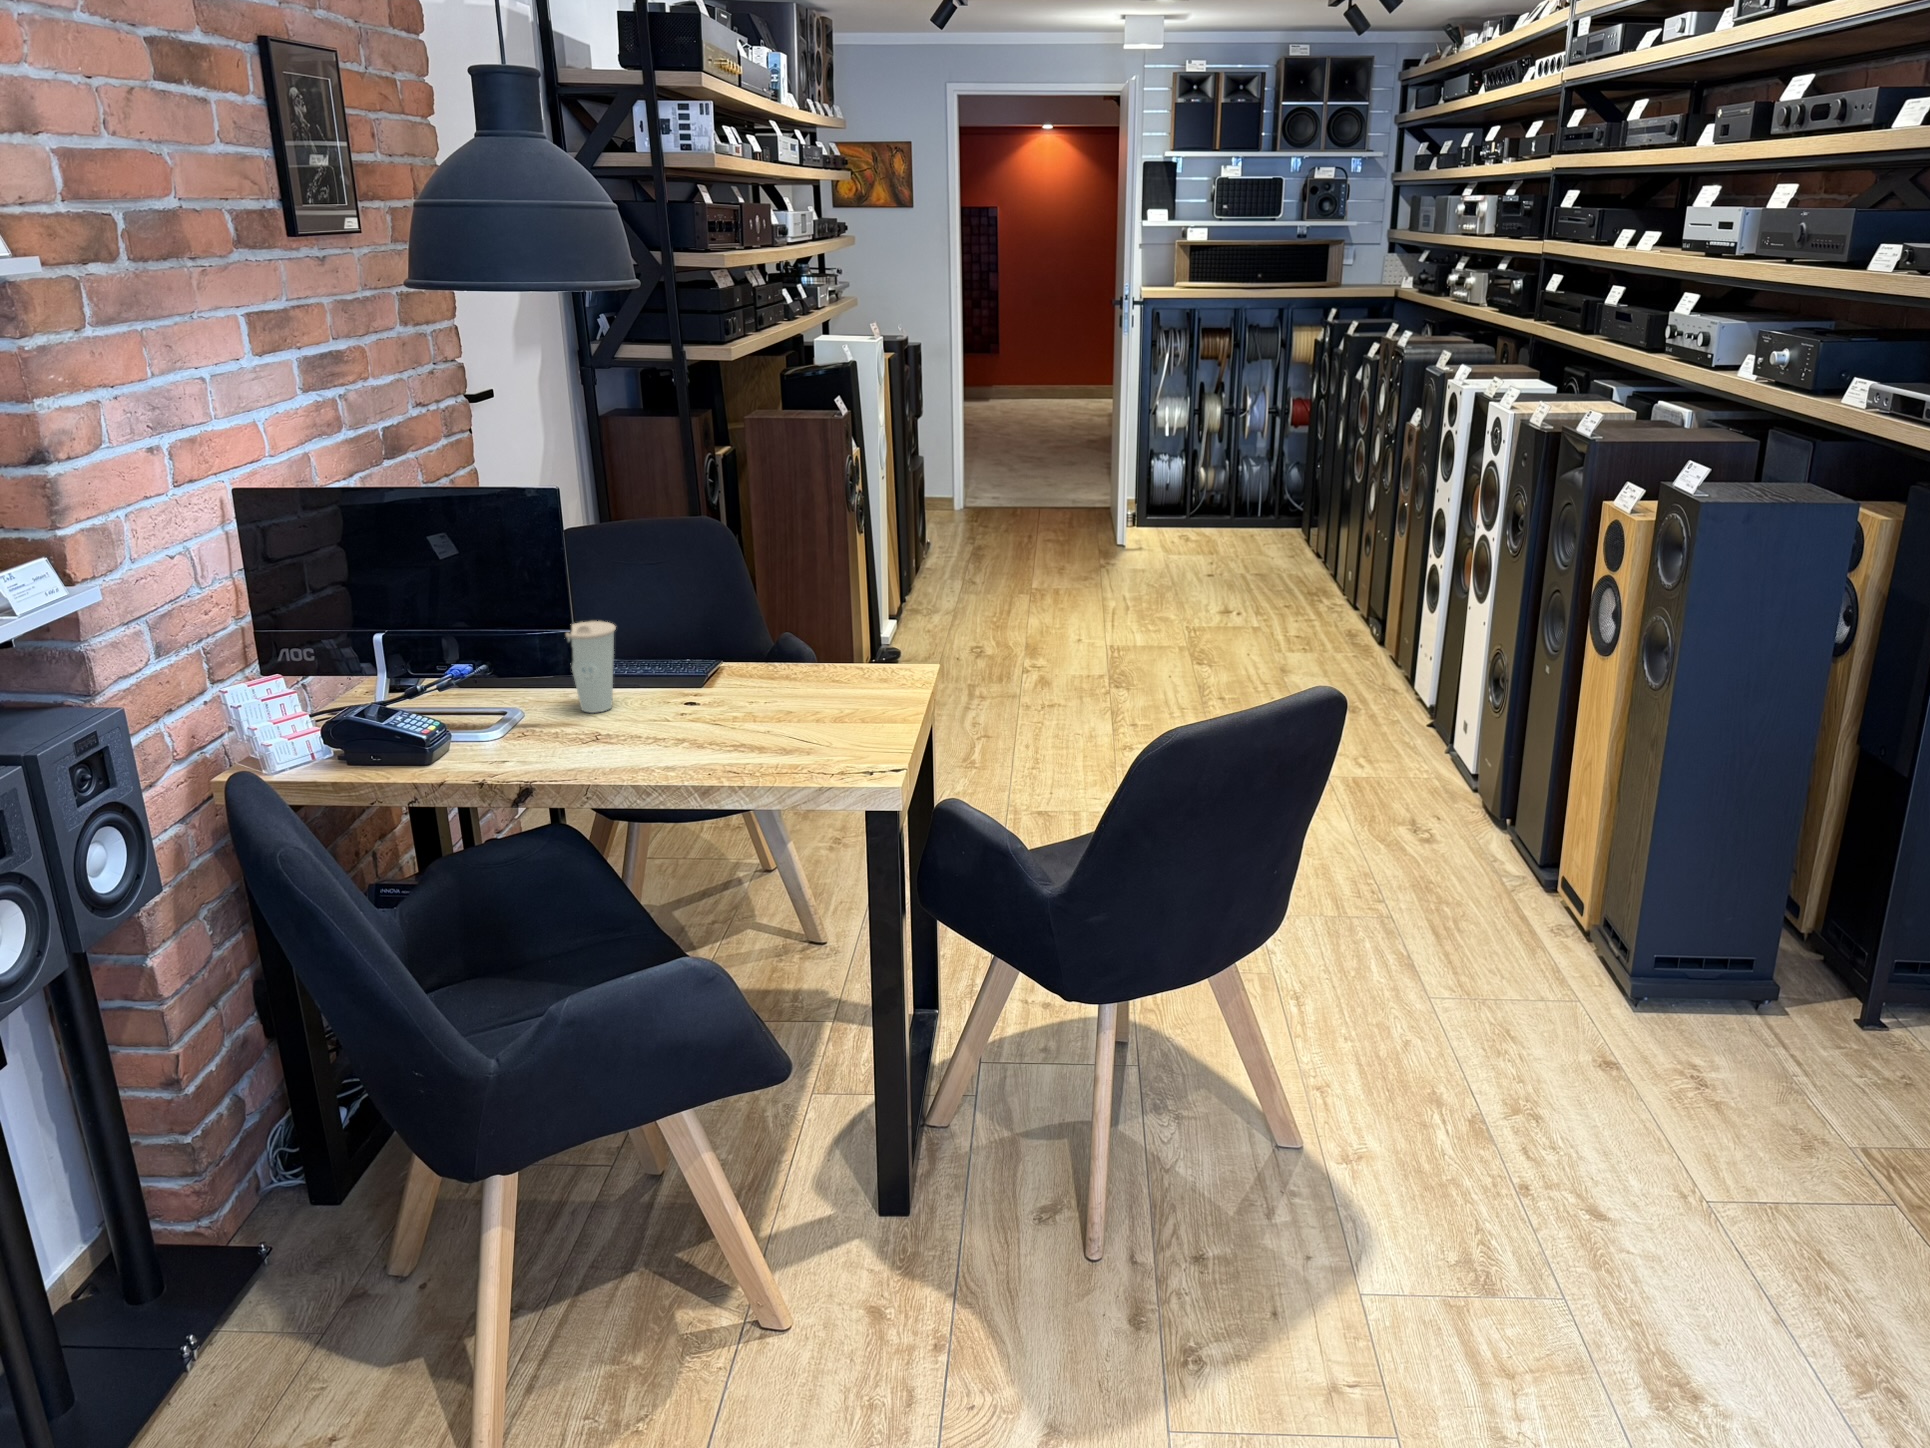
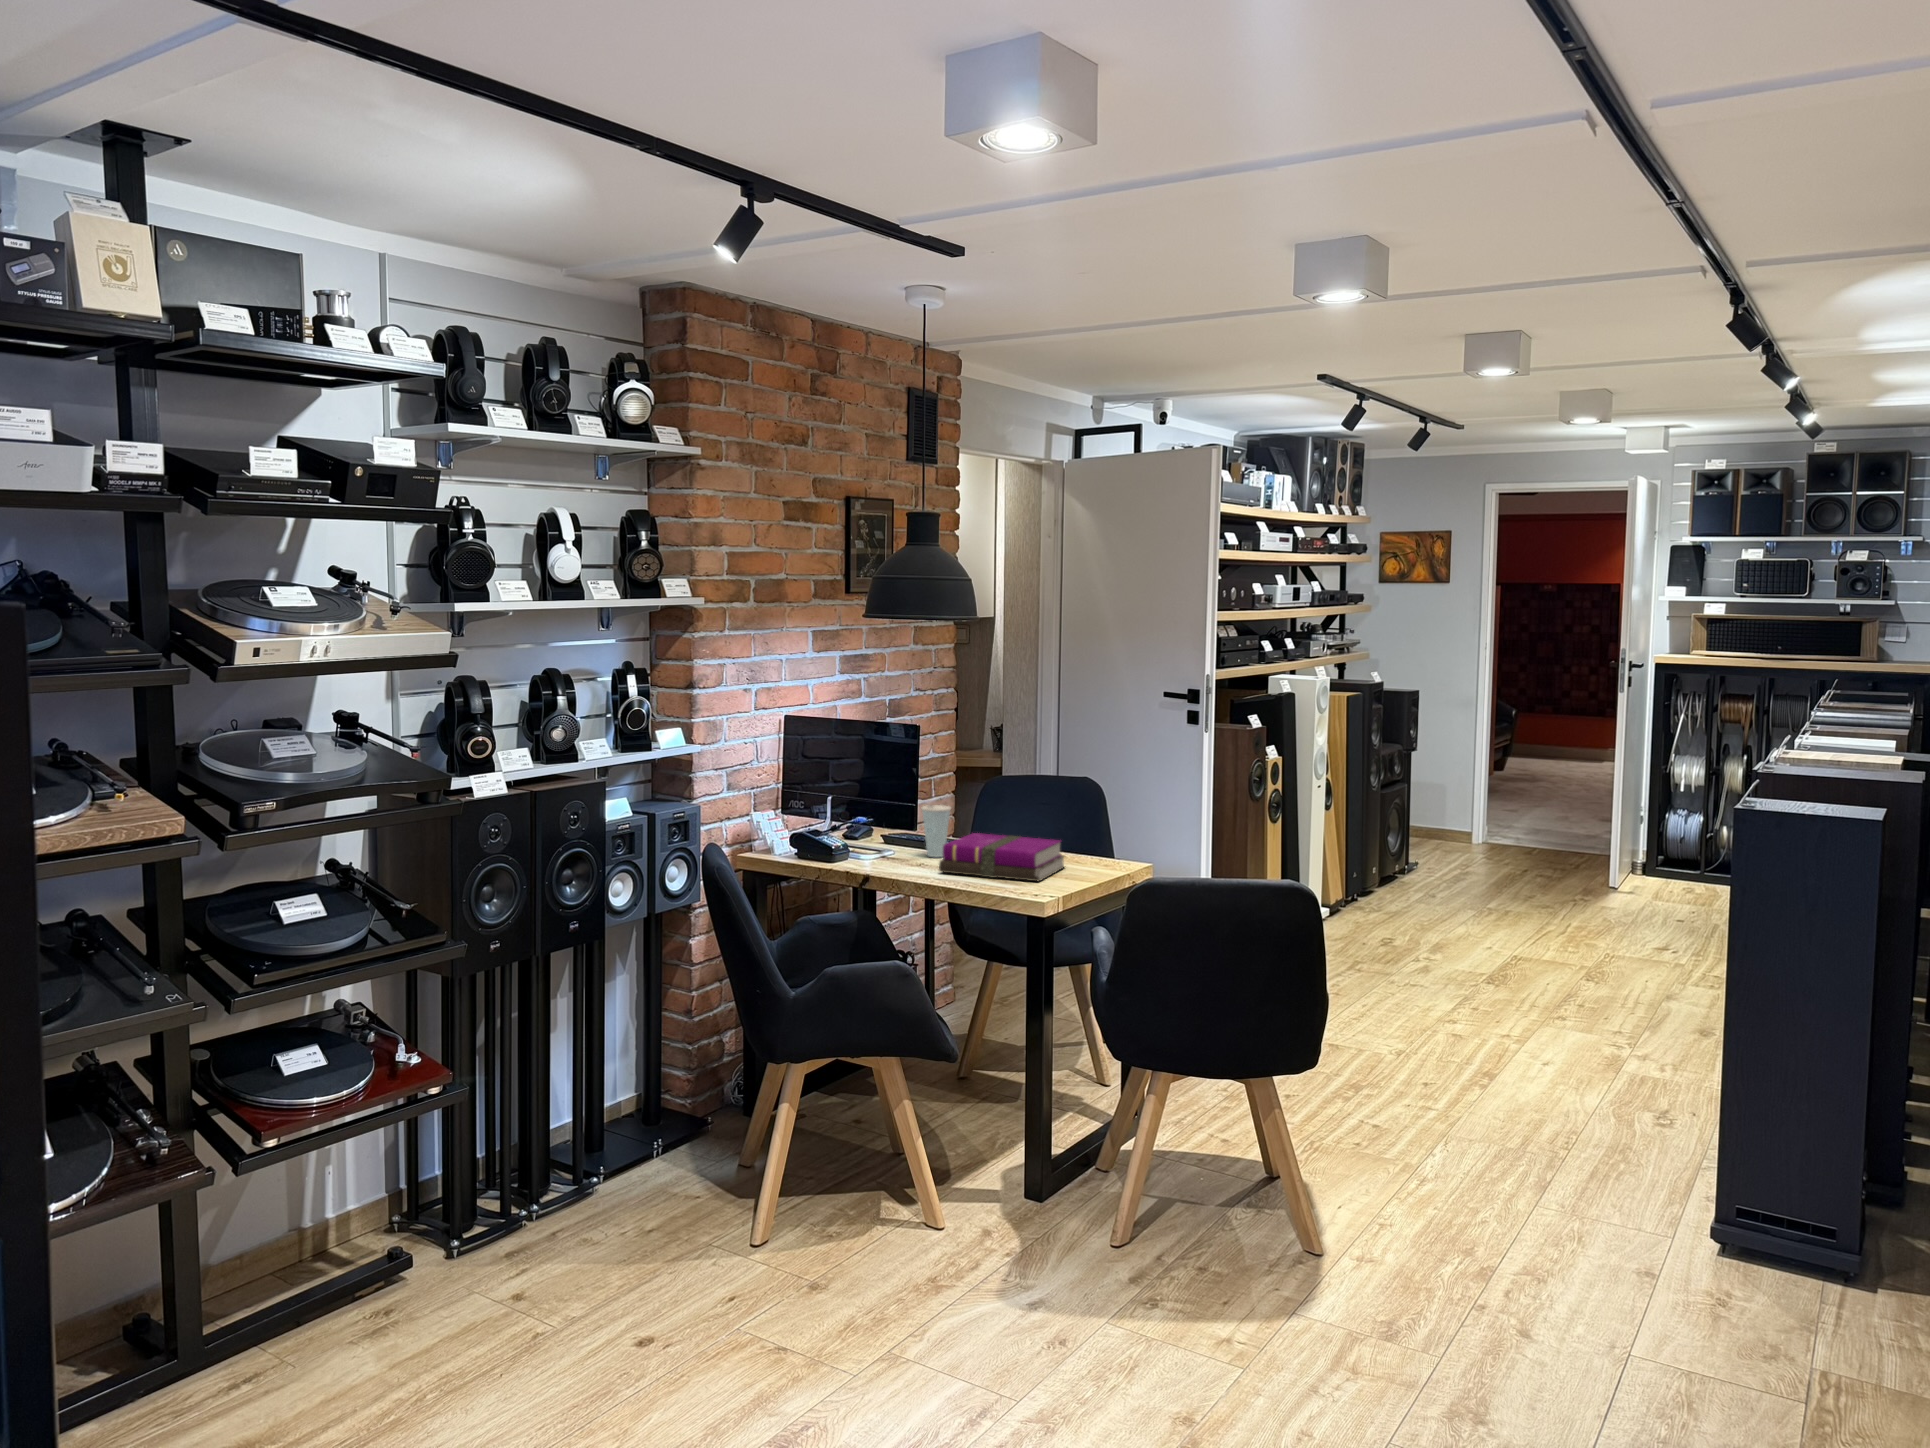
notebook: none [652,656,836,749] -> present [939,833,1064,881]

